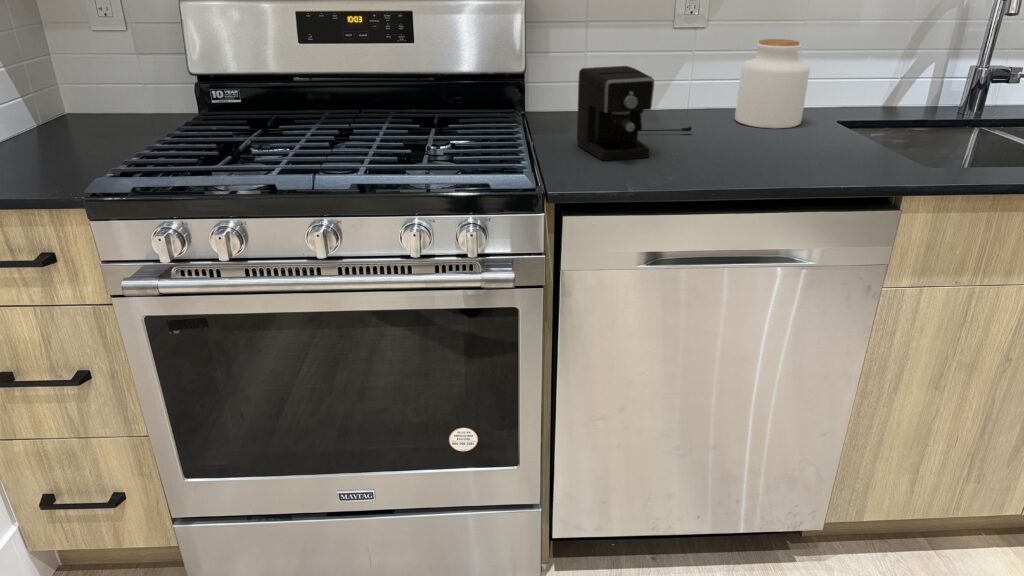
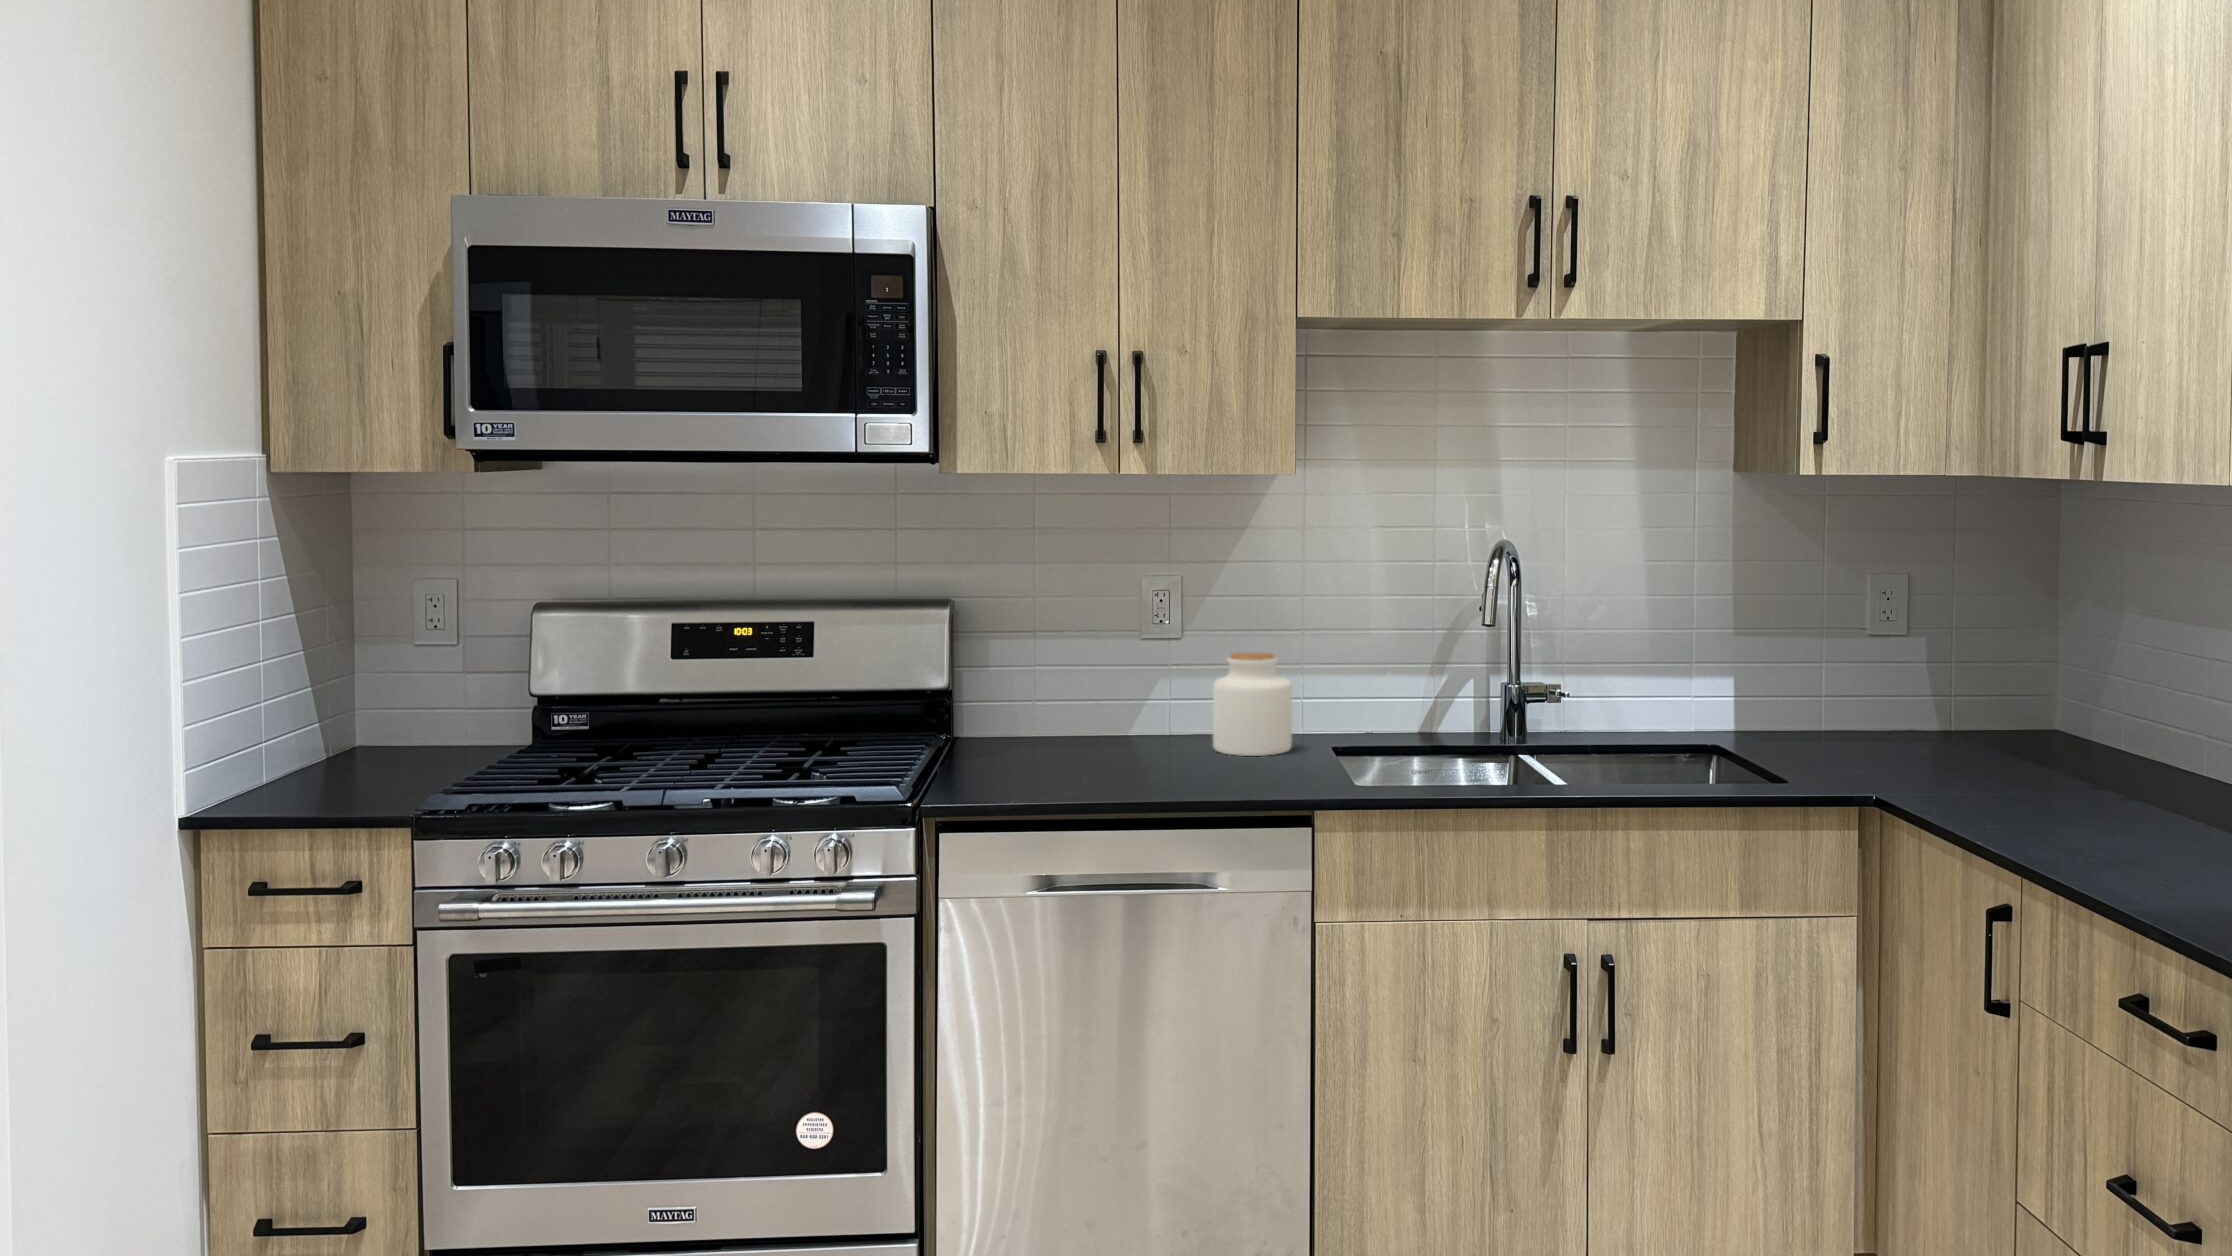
coffee maker: present [577,66,692,161] -> none [991,682,1142,785]

